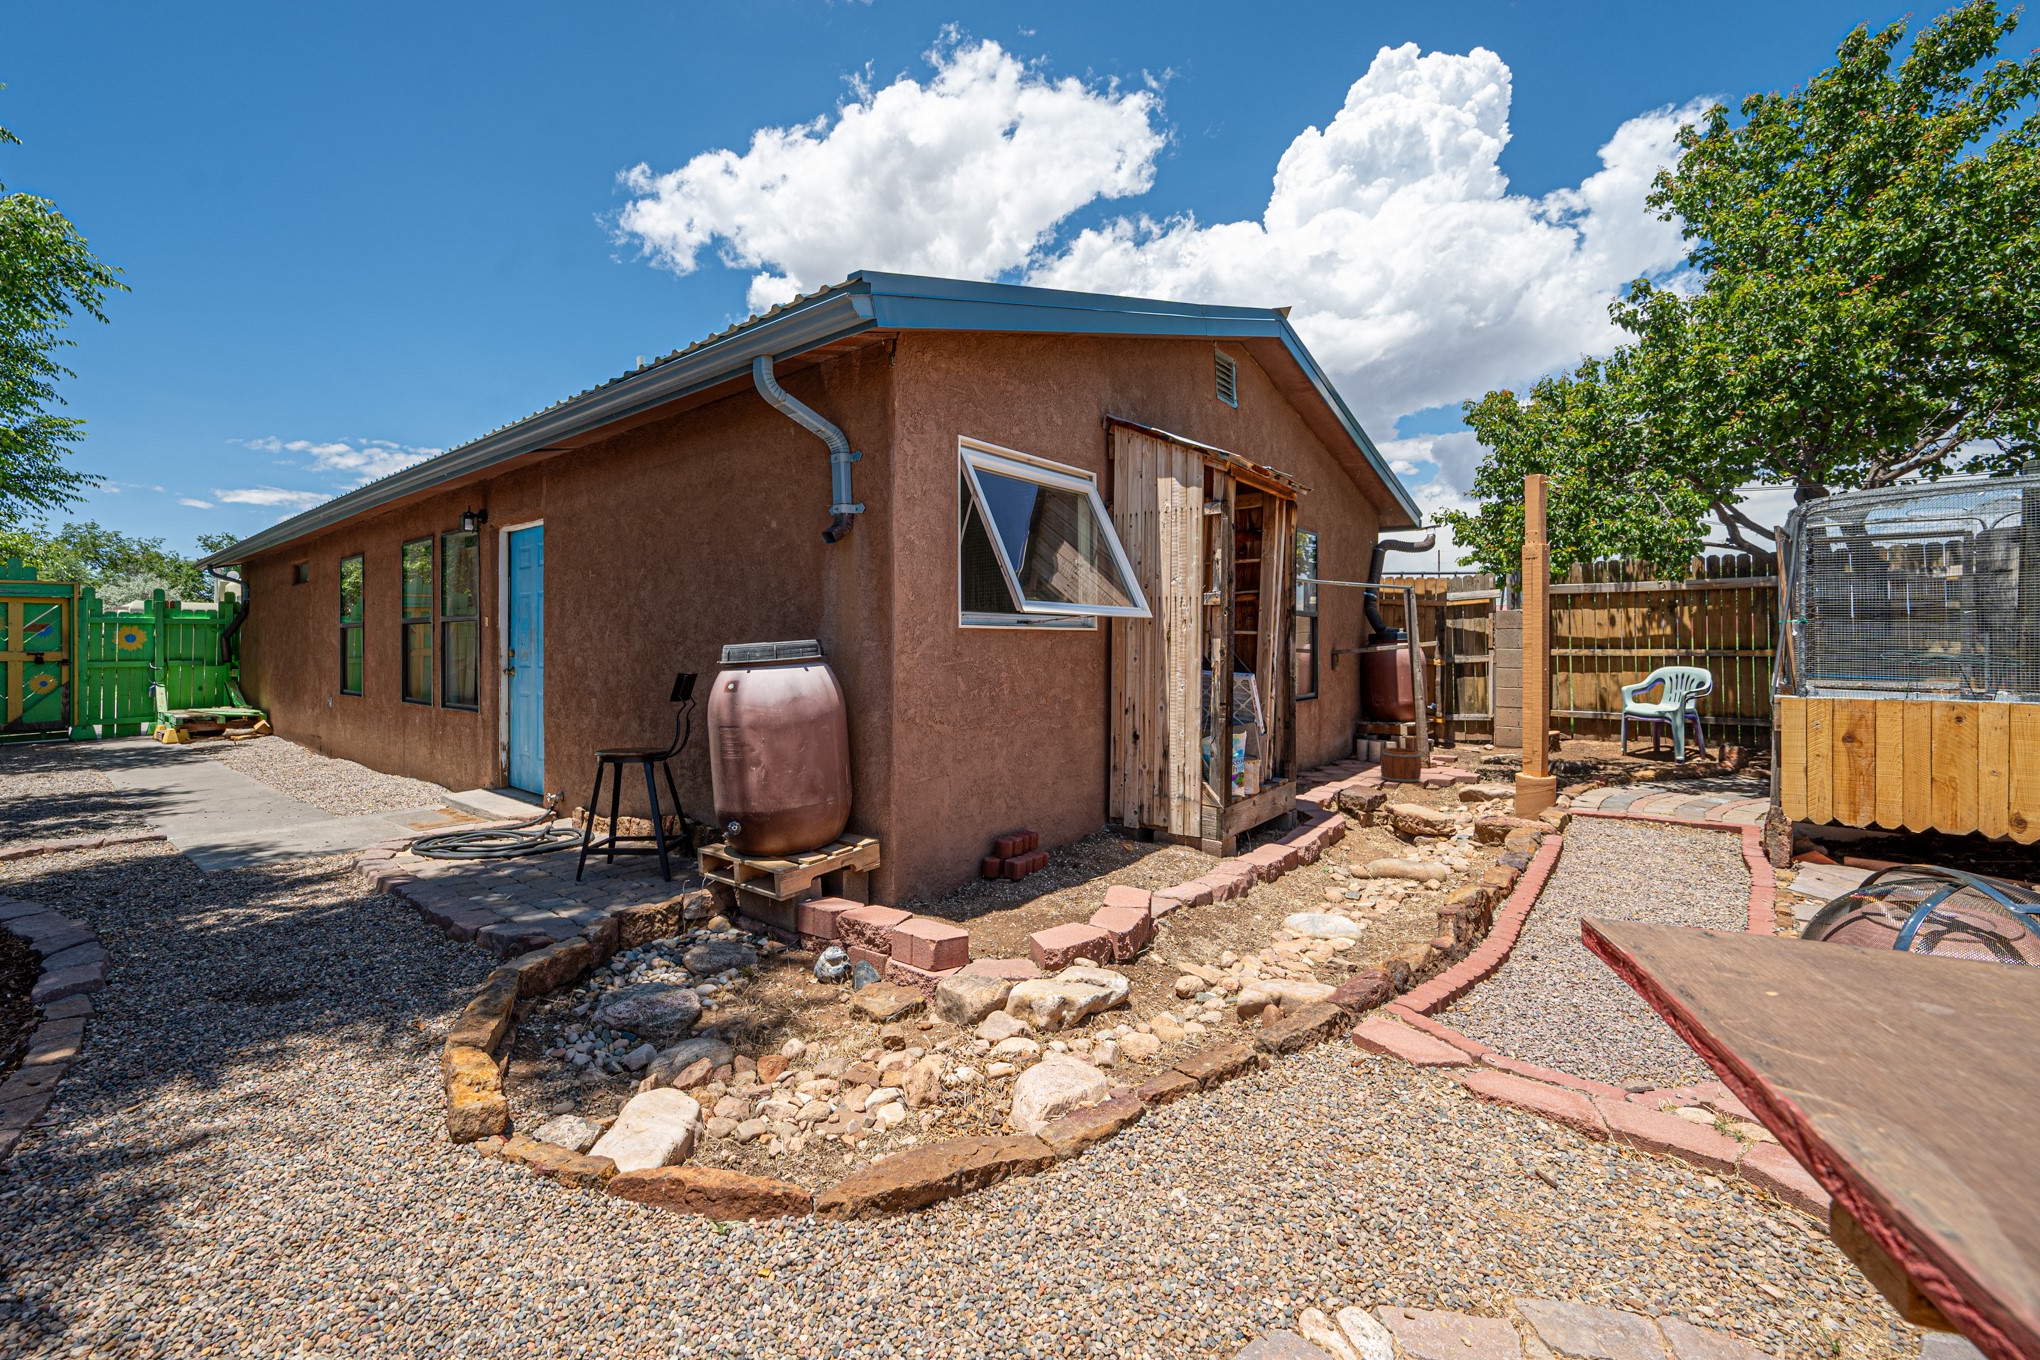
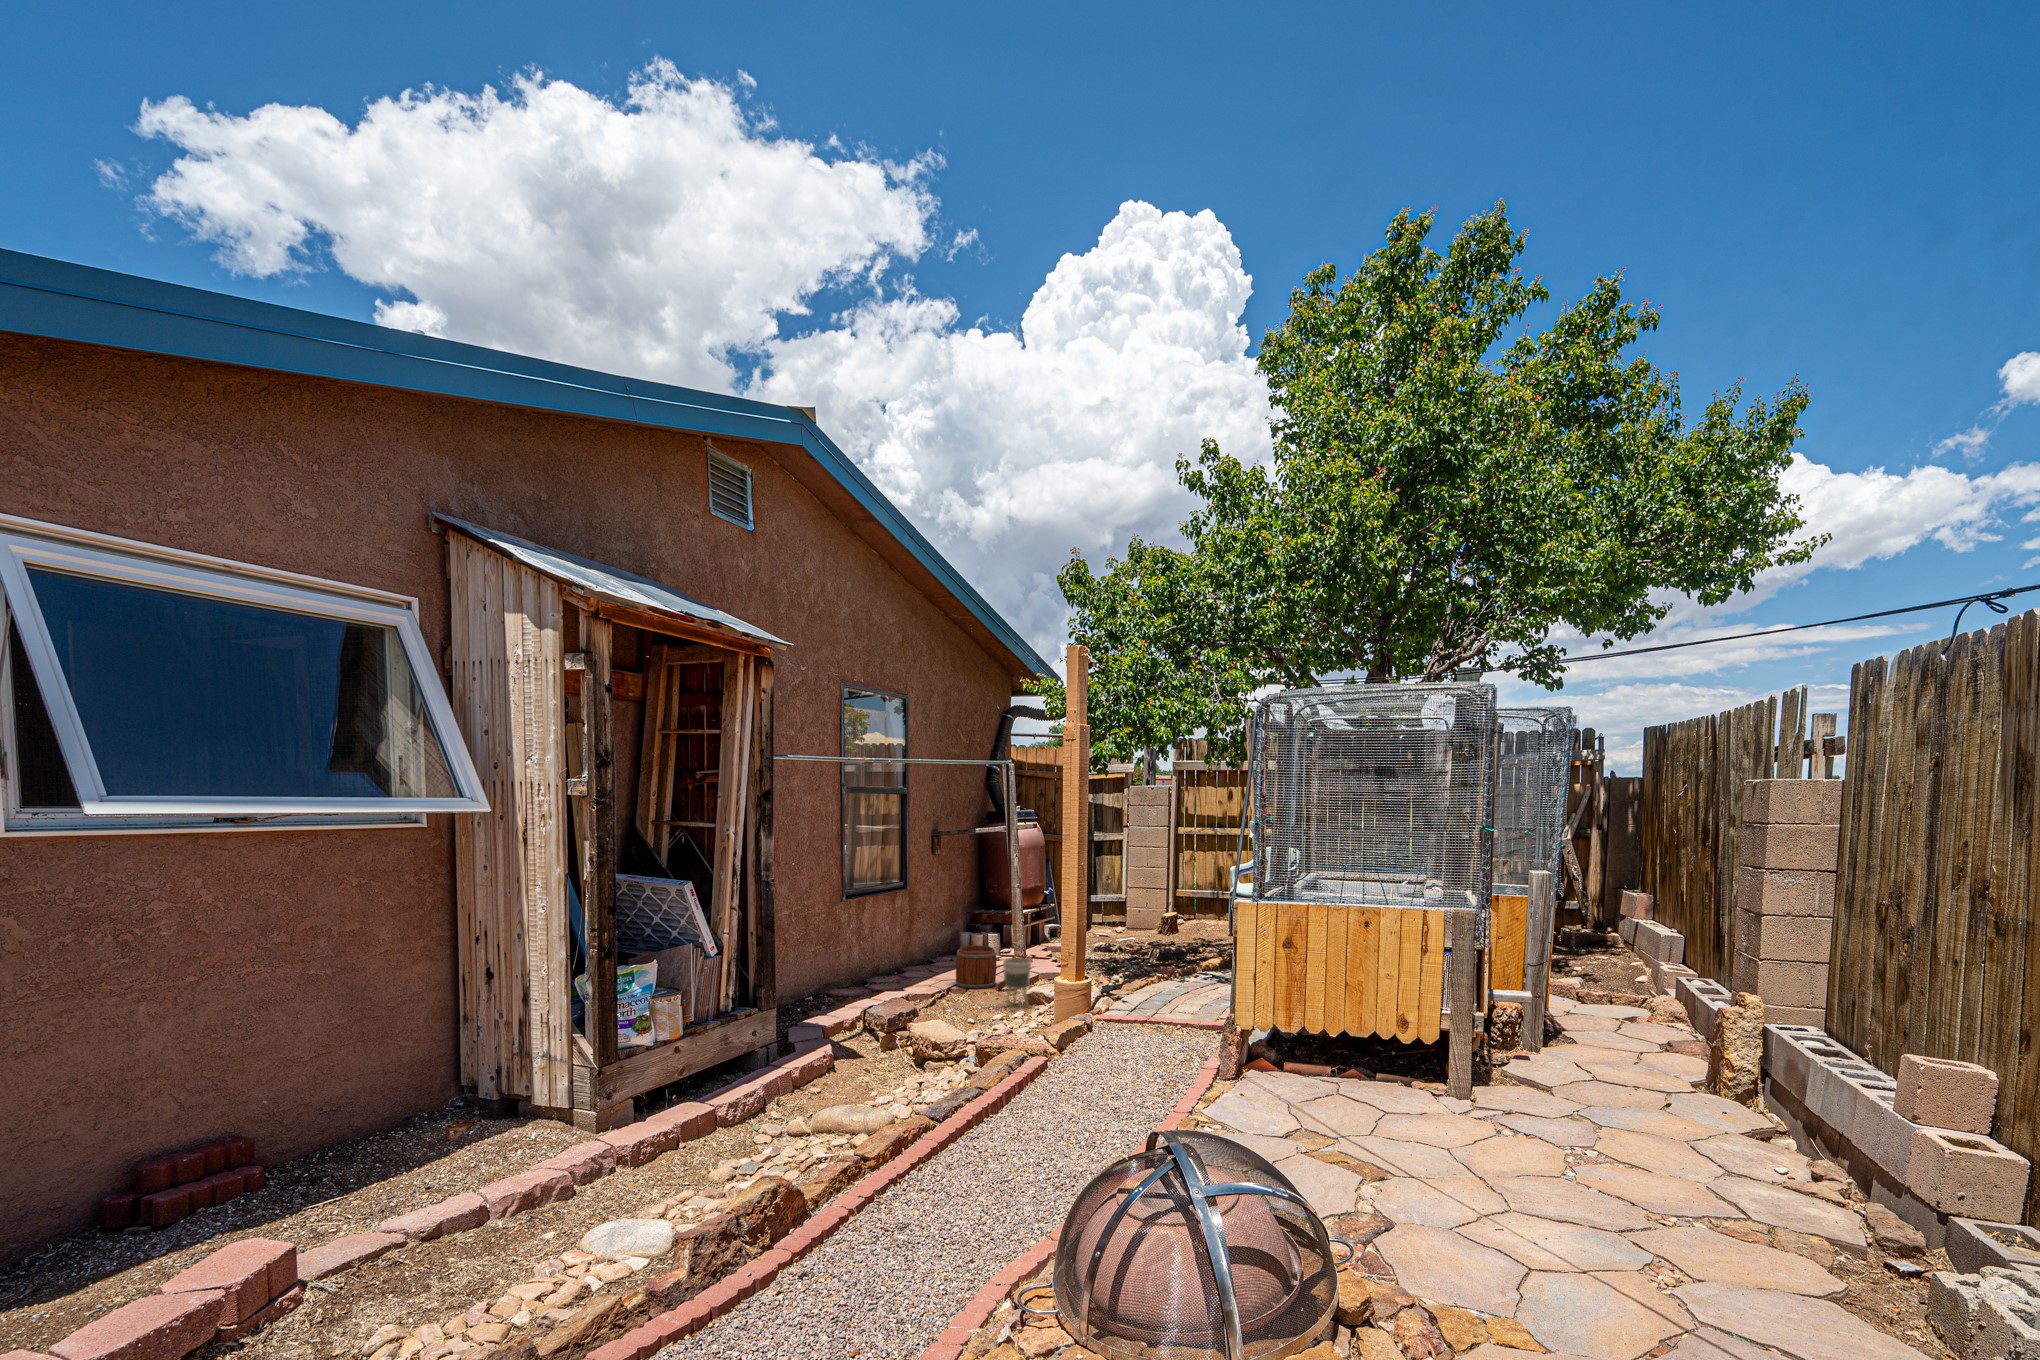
planter: none [1446,756,1474,797] -> present [1003,958,1031,1007]

